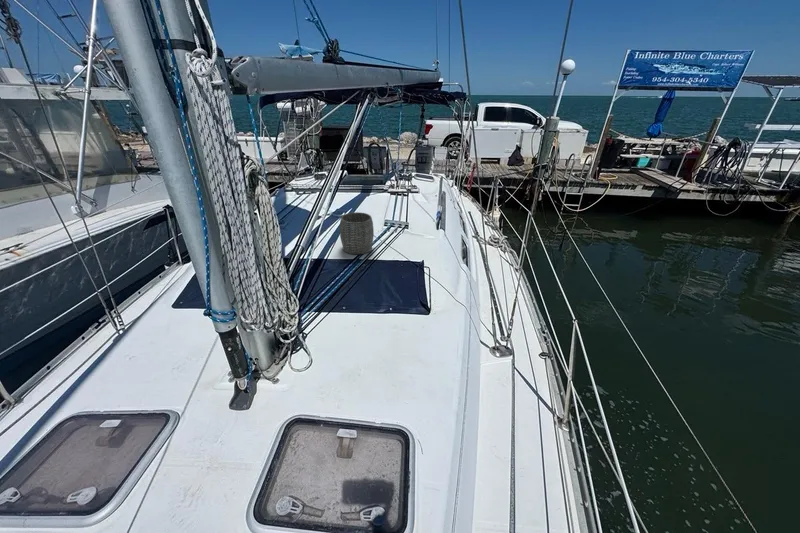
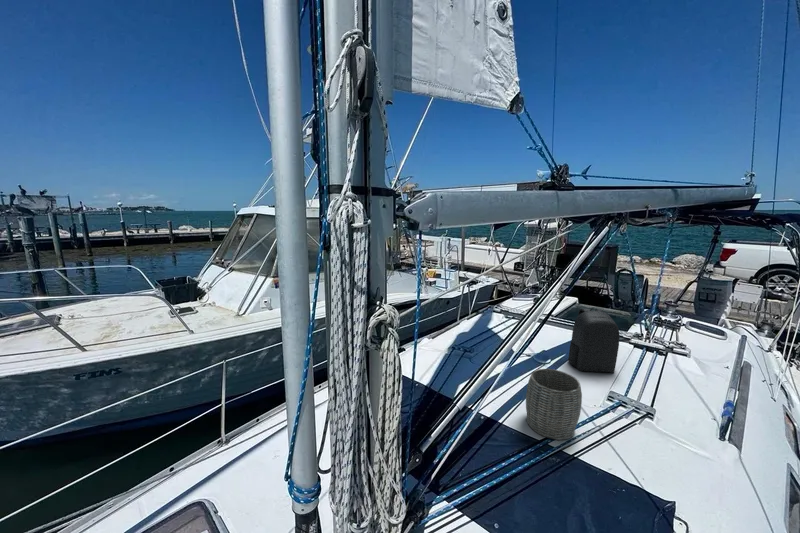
backpack: none [354,169,383,215] -> present [568,308,620,372]

